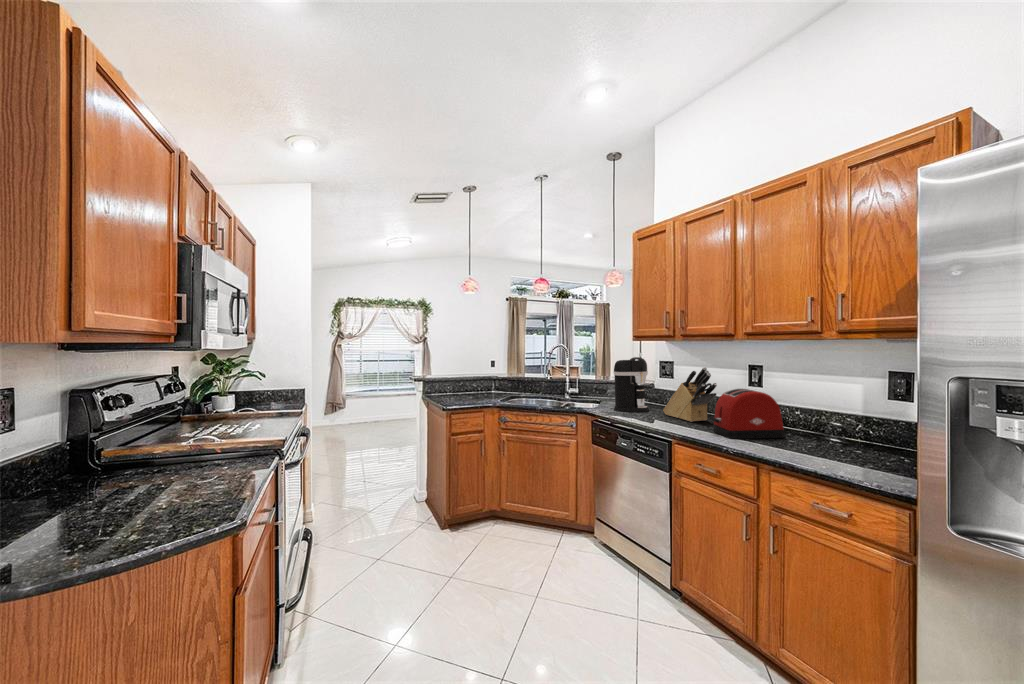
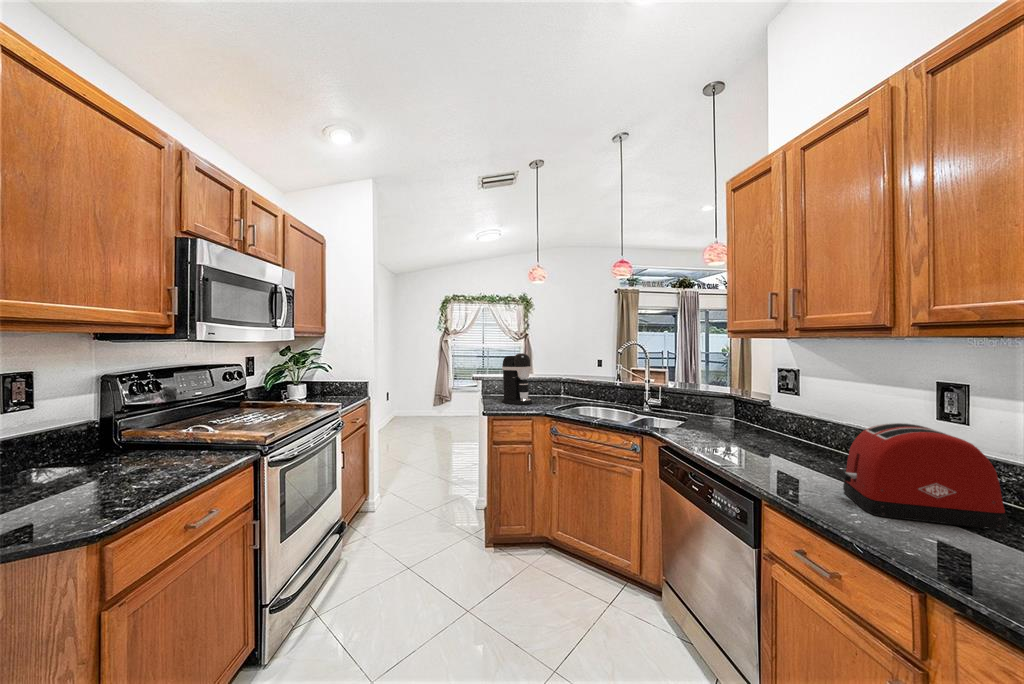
coffee maker: present [614,357,649,412] -> present [502,353,532,404]
knife block: present [663,367,717,422] -> none [767,380,858,467]

